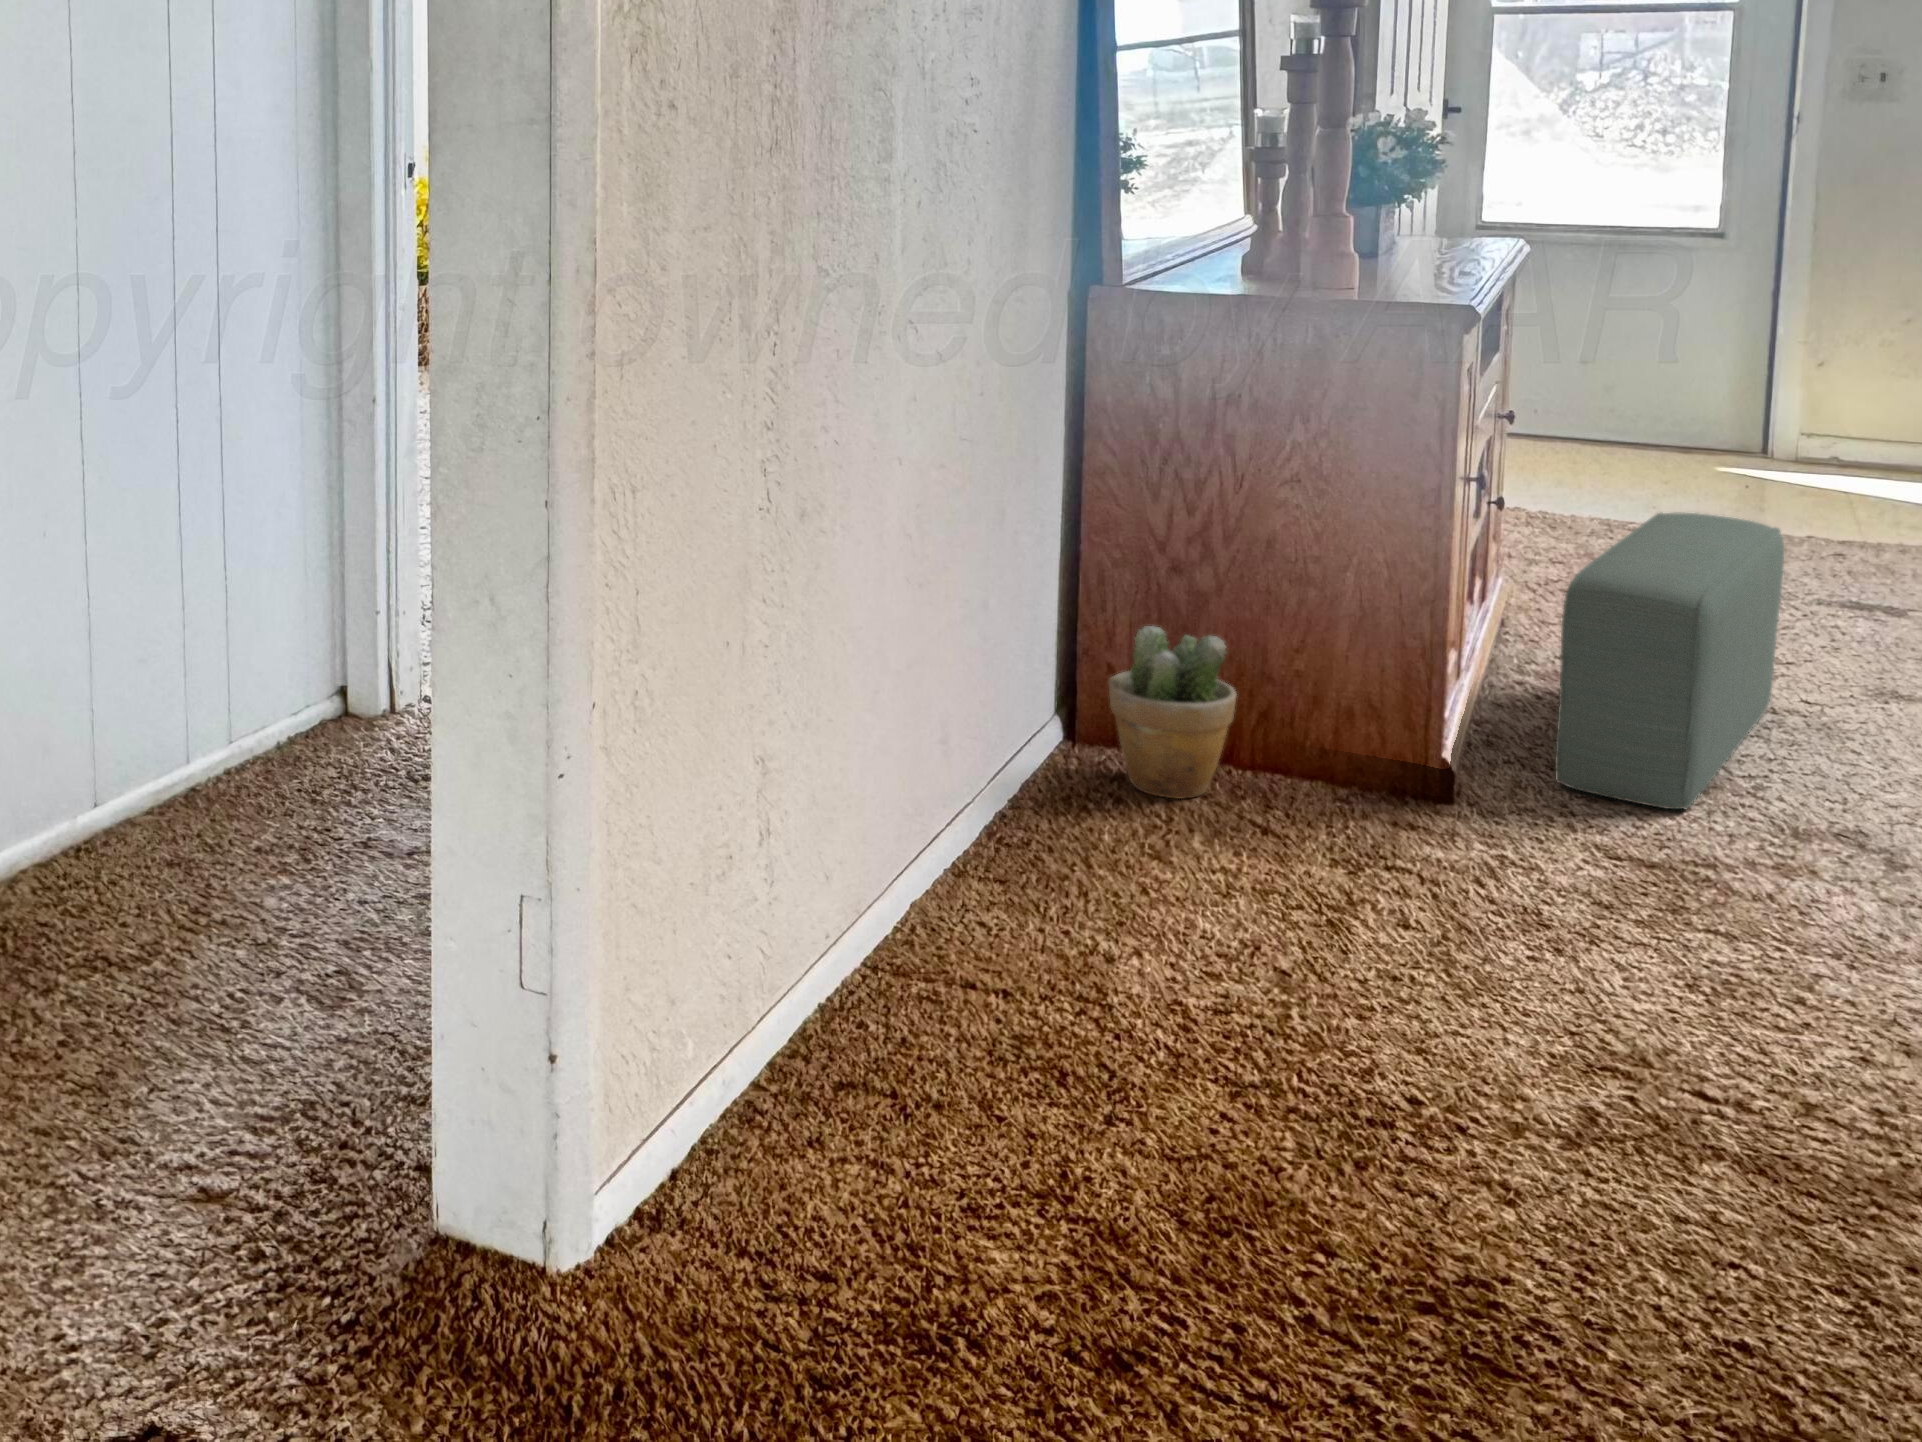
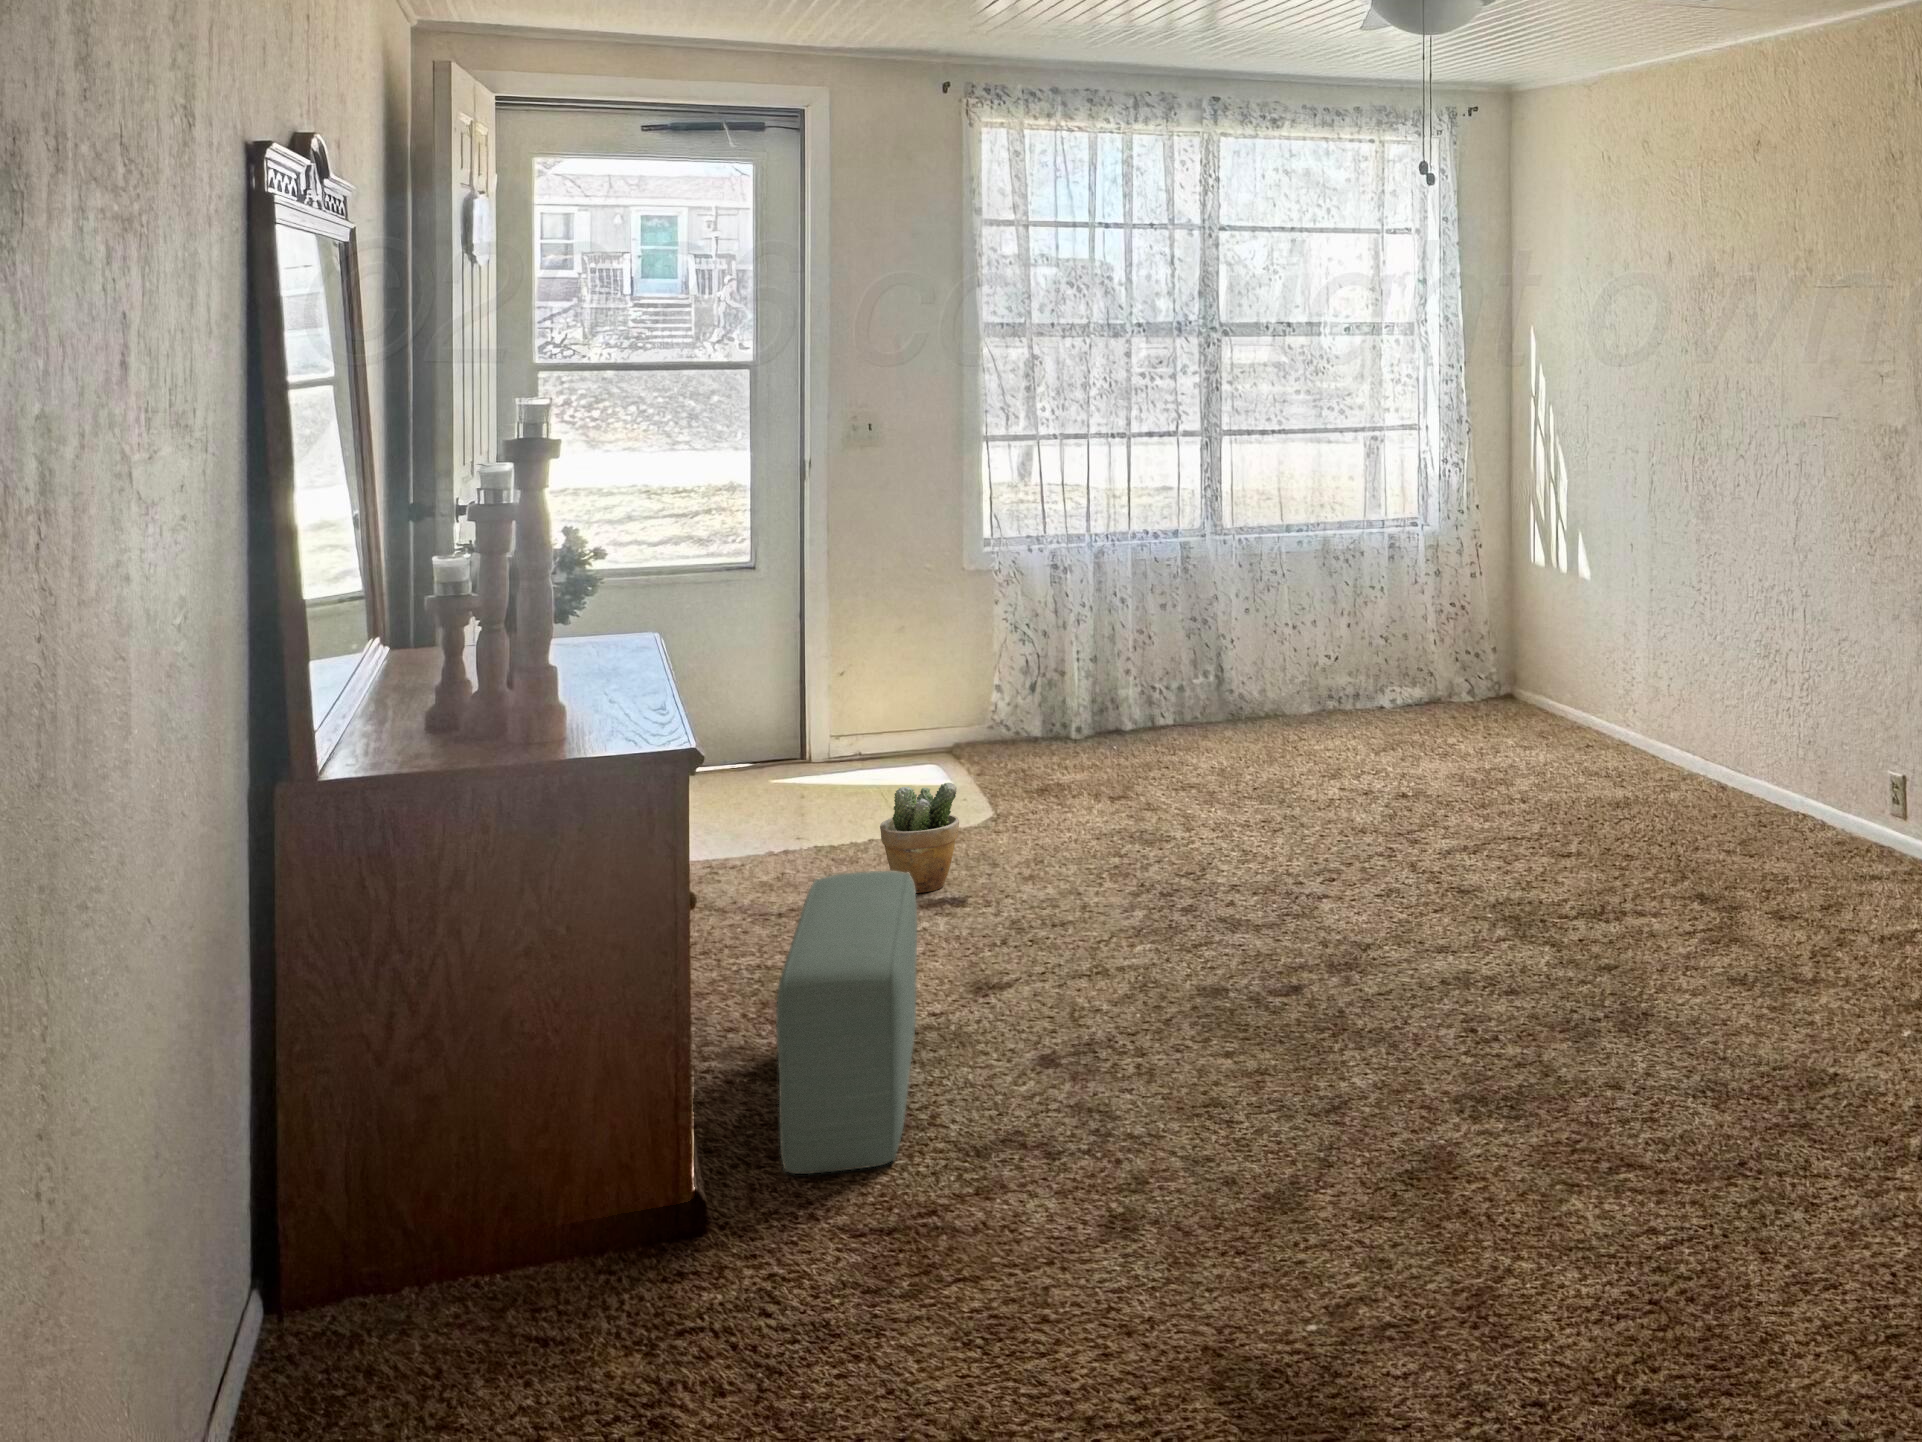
potted plant: present [1109,626,1237,799] -> present [880,783,959,893]

